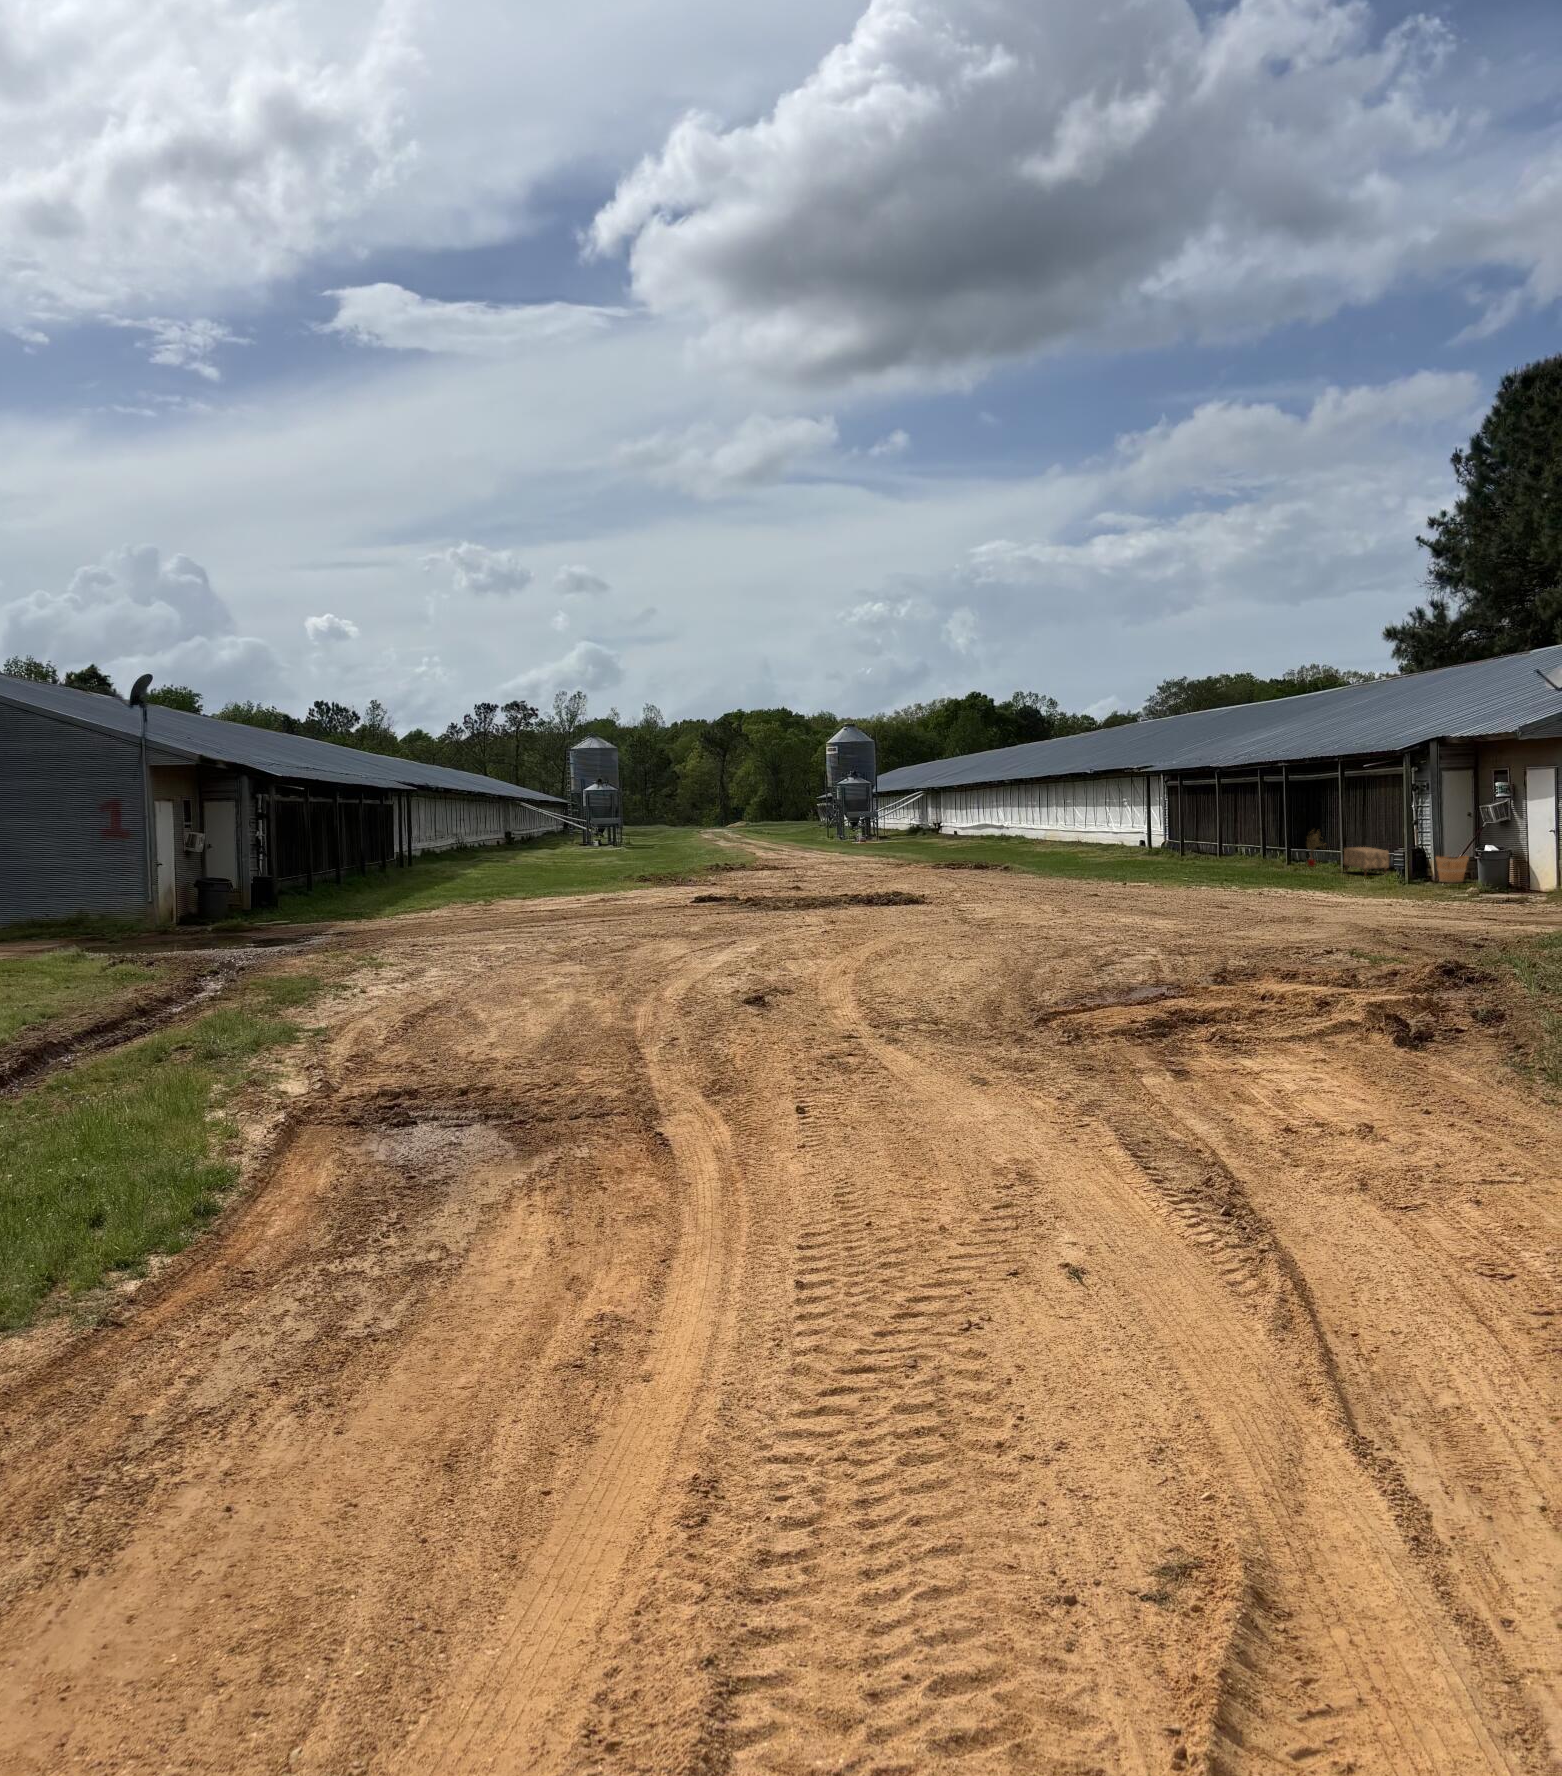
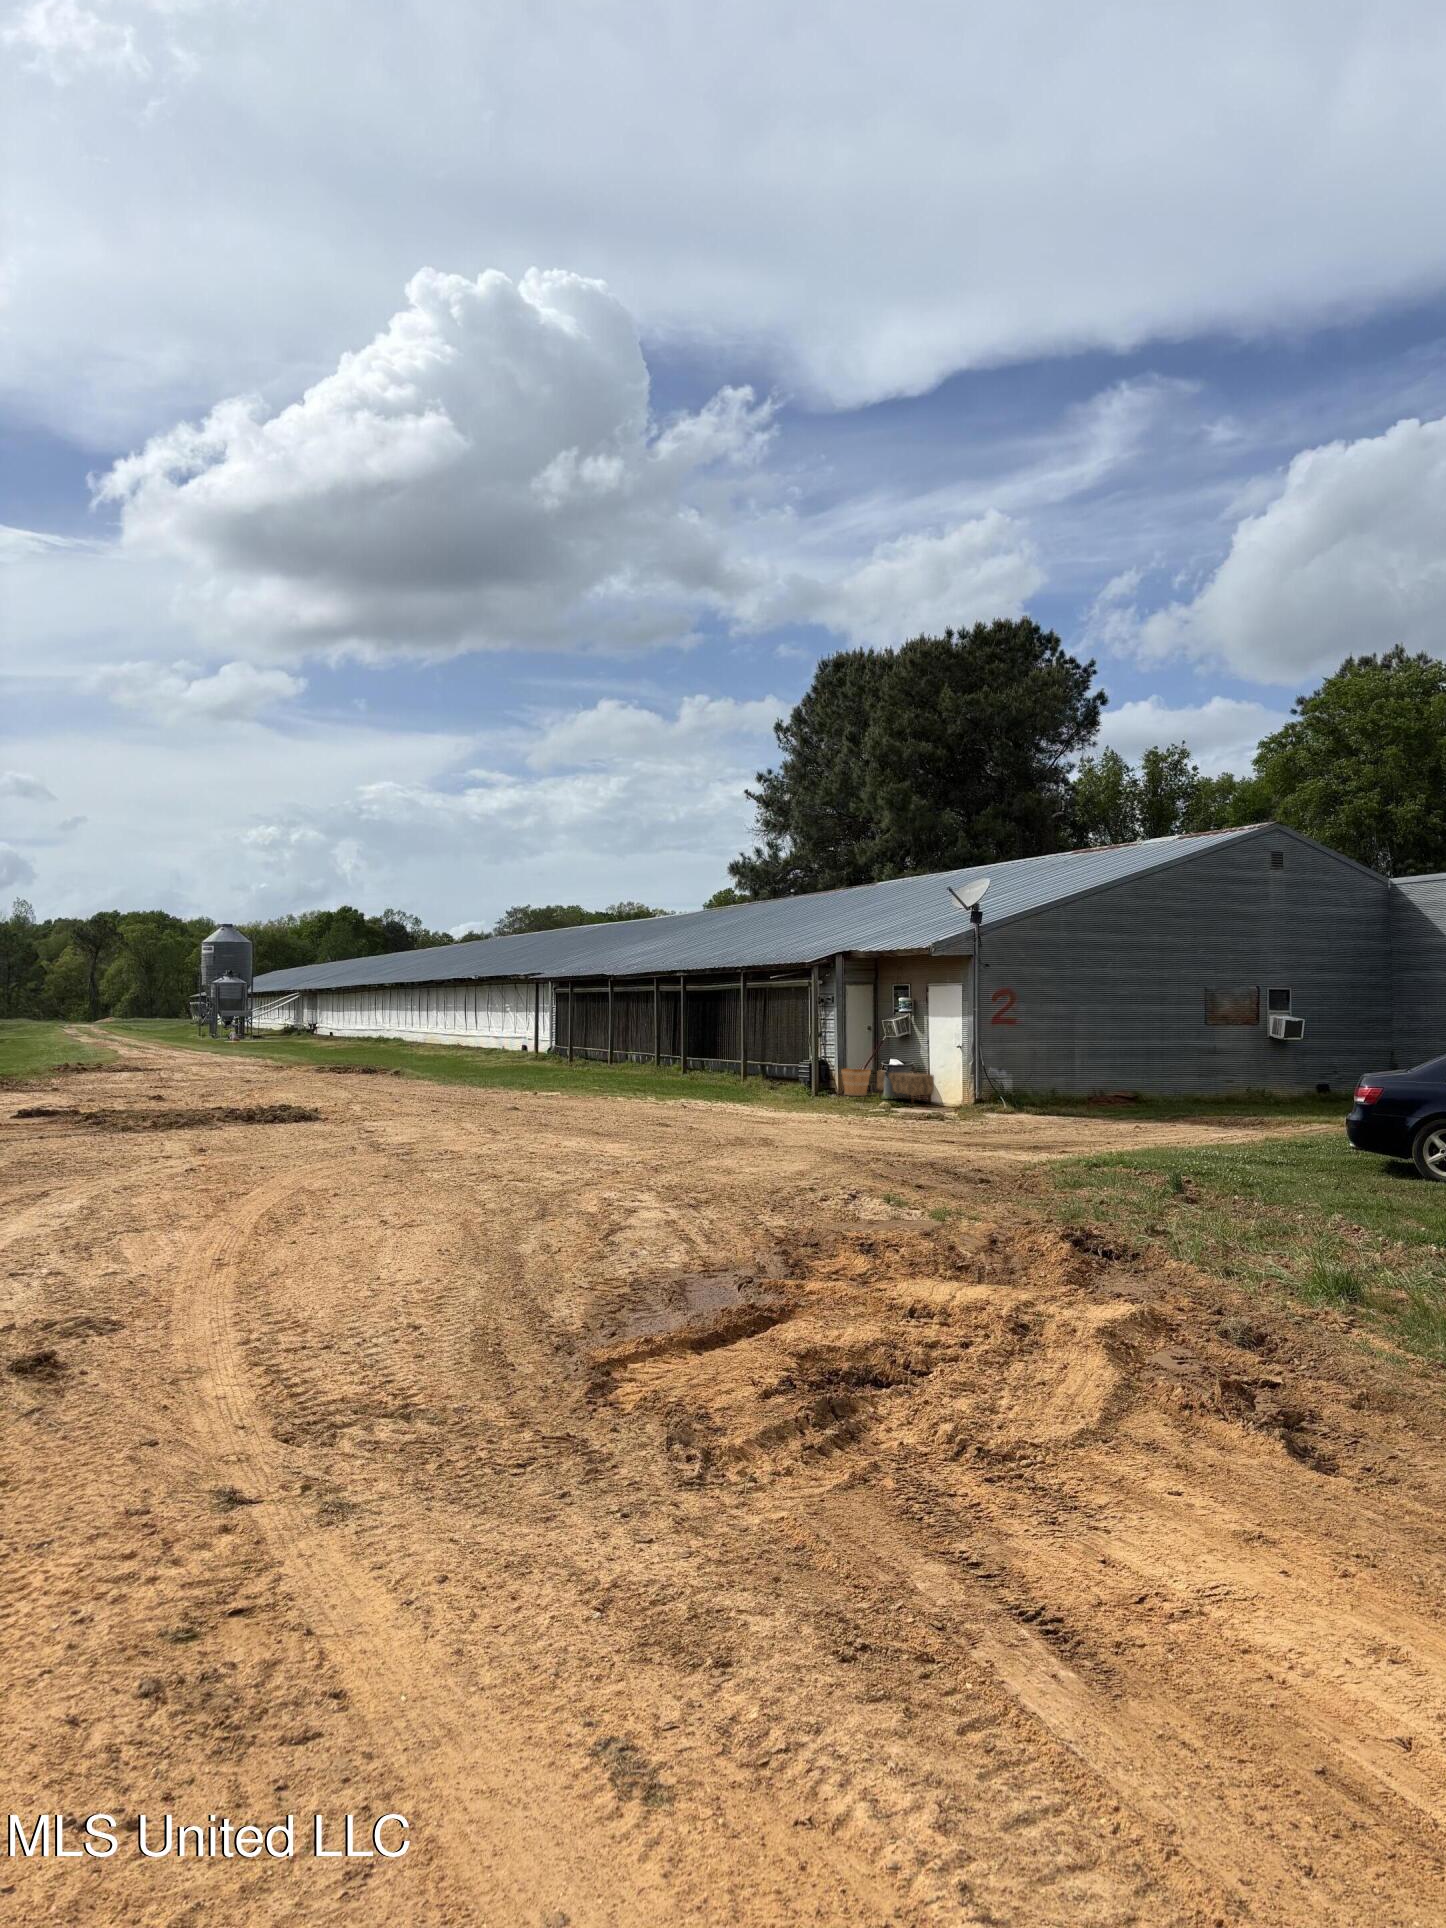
potted tree: present [1307,830,1325,867] -> none [705,1039,726,1077]
bench: present [1344,847,1389,875] -> present [877,1070,934,1103]

